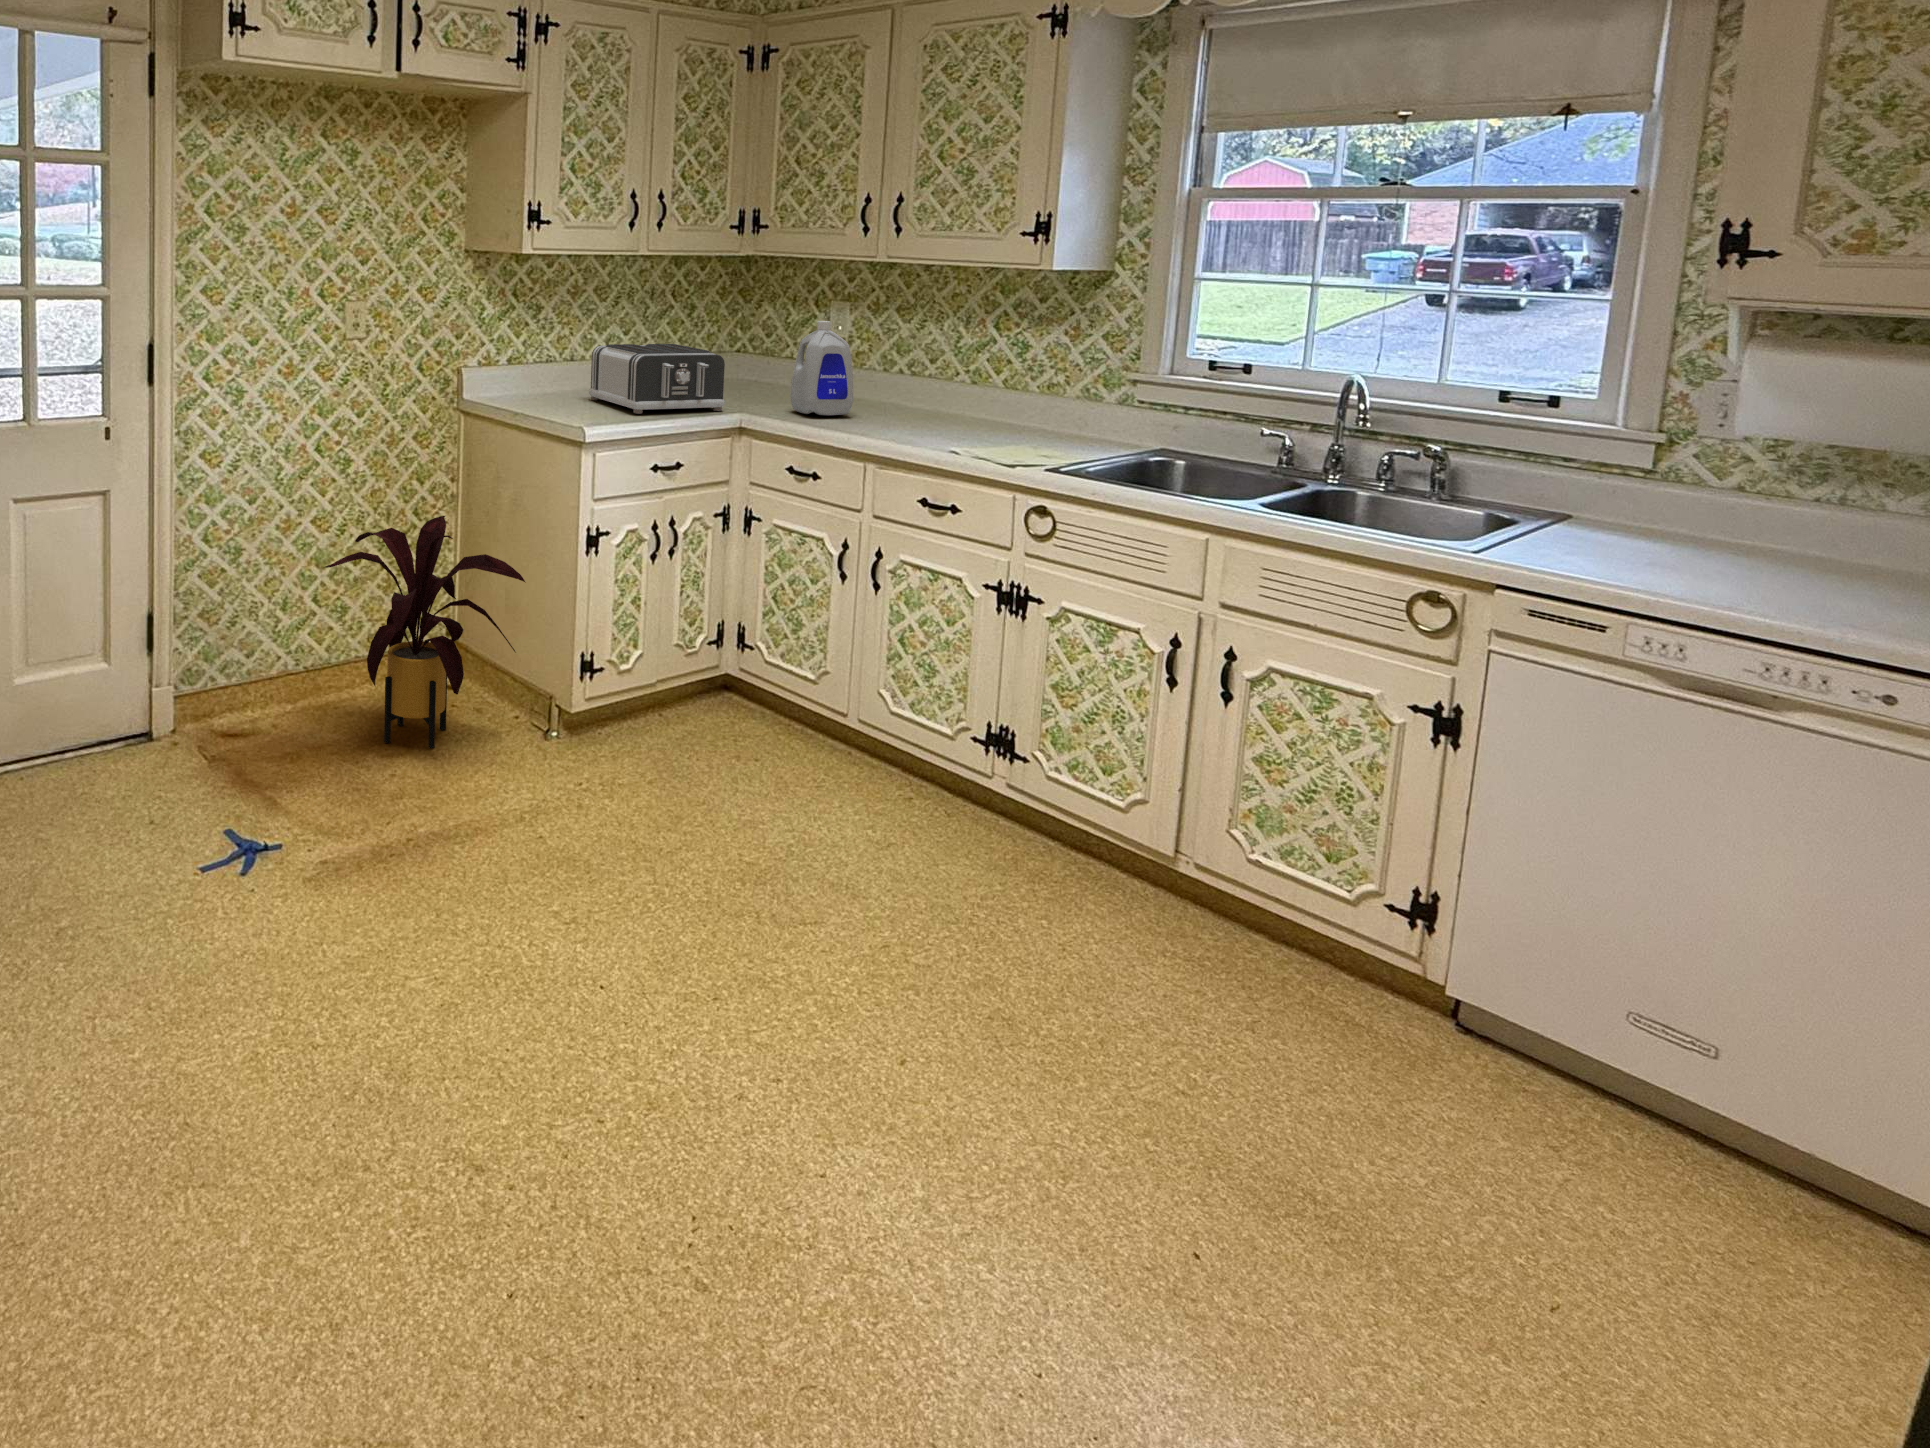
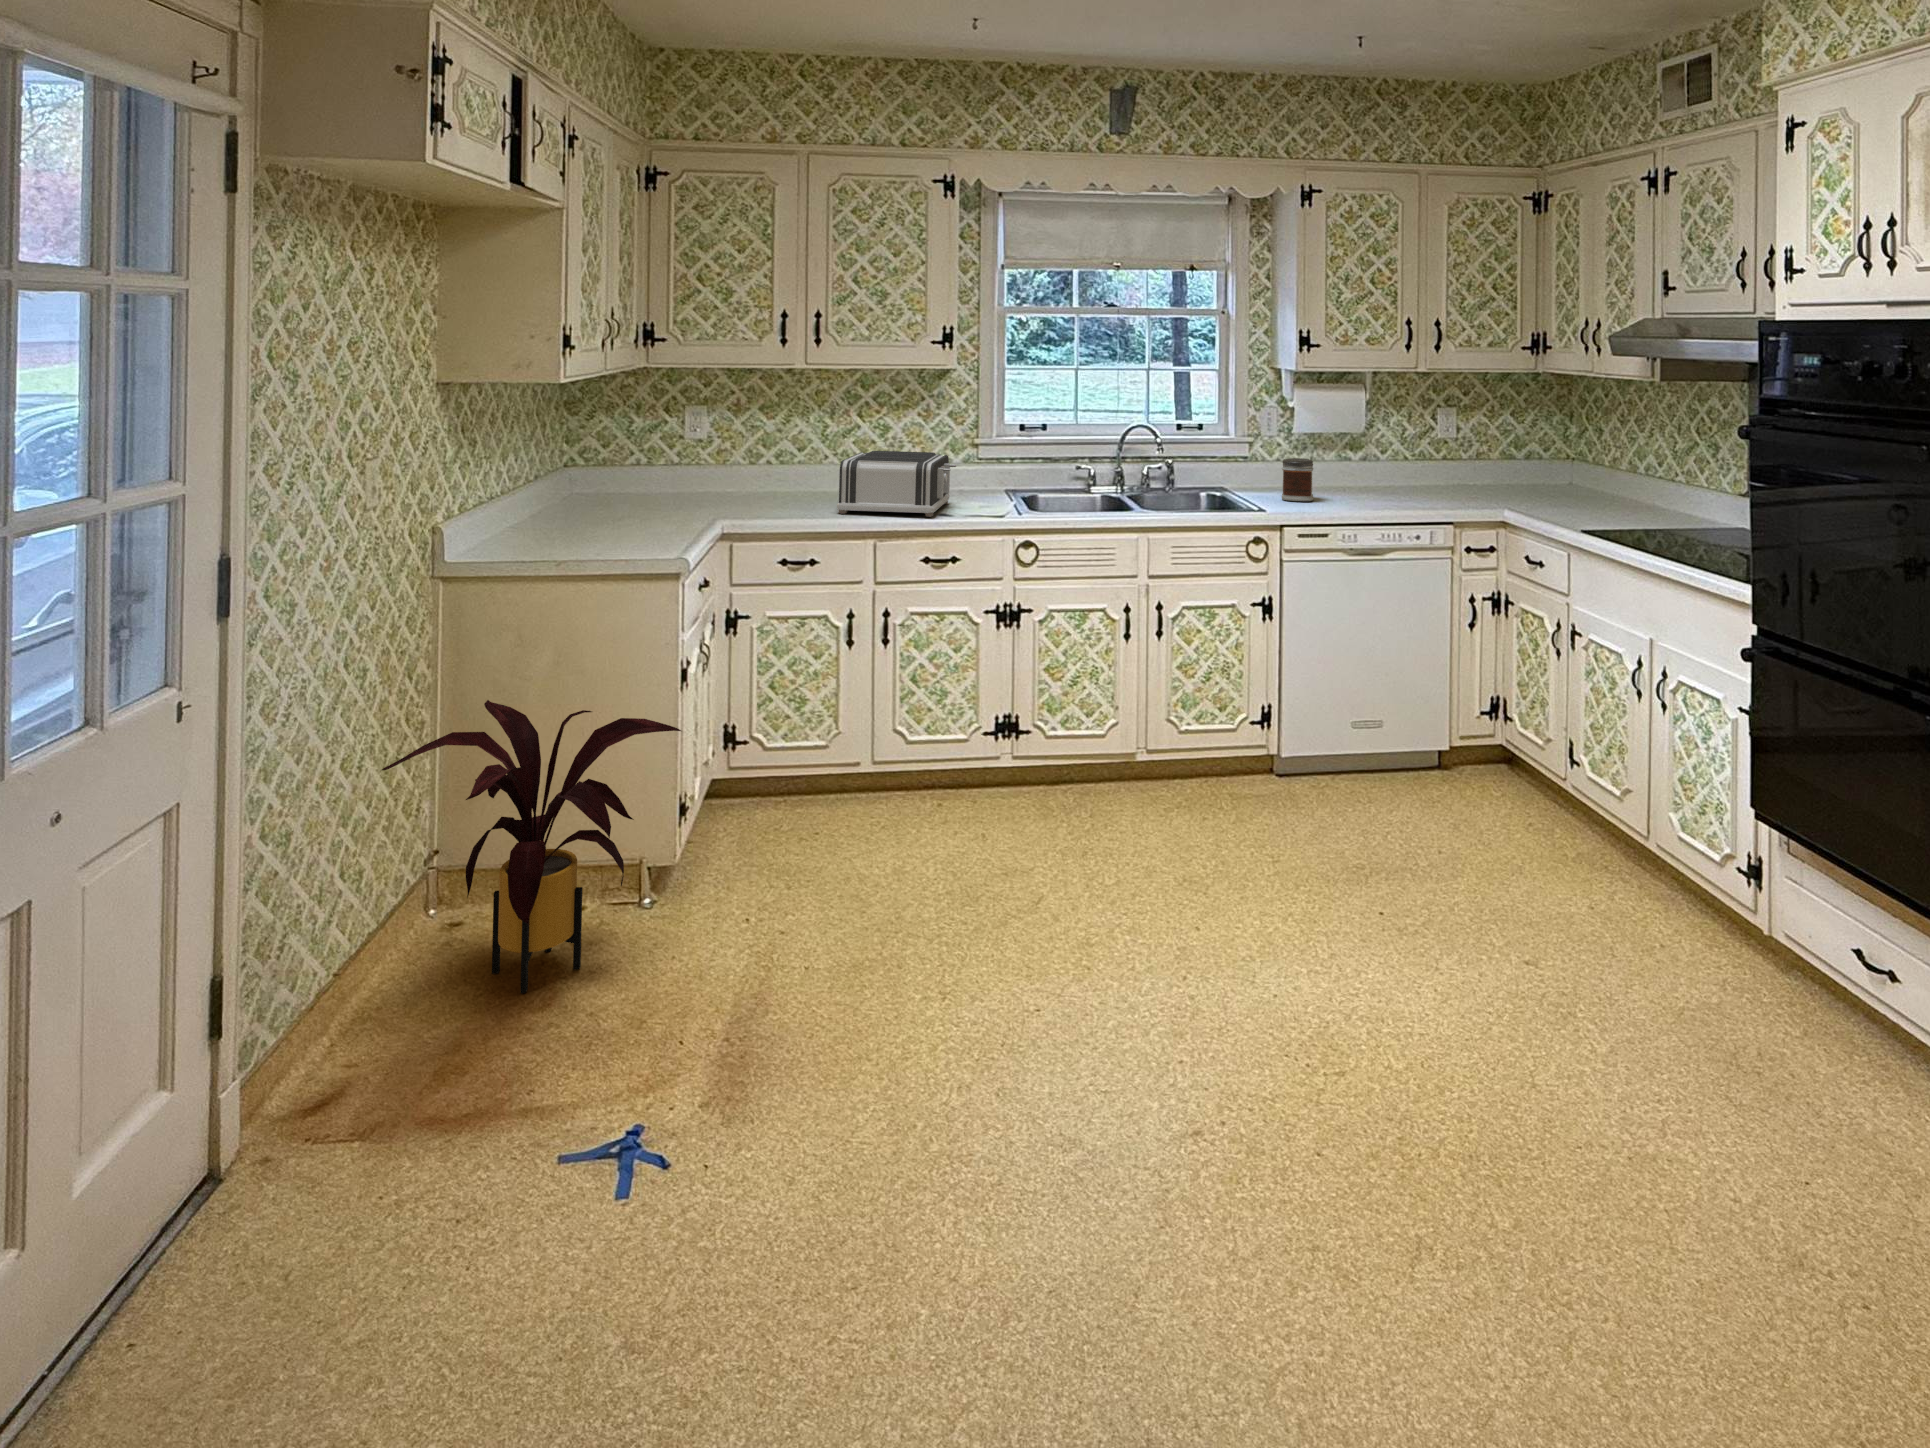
bottle: present [790,321,853,415] -> none [734,422,792,508]
toaster: present [589,344,725,414] -> present [837,451,956,517]
jar: none [1659,471,1766,562] -> present [1282,458,1313,501]

